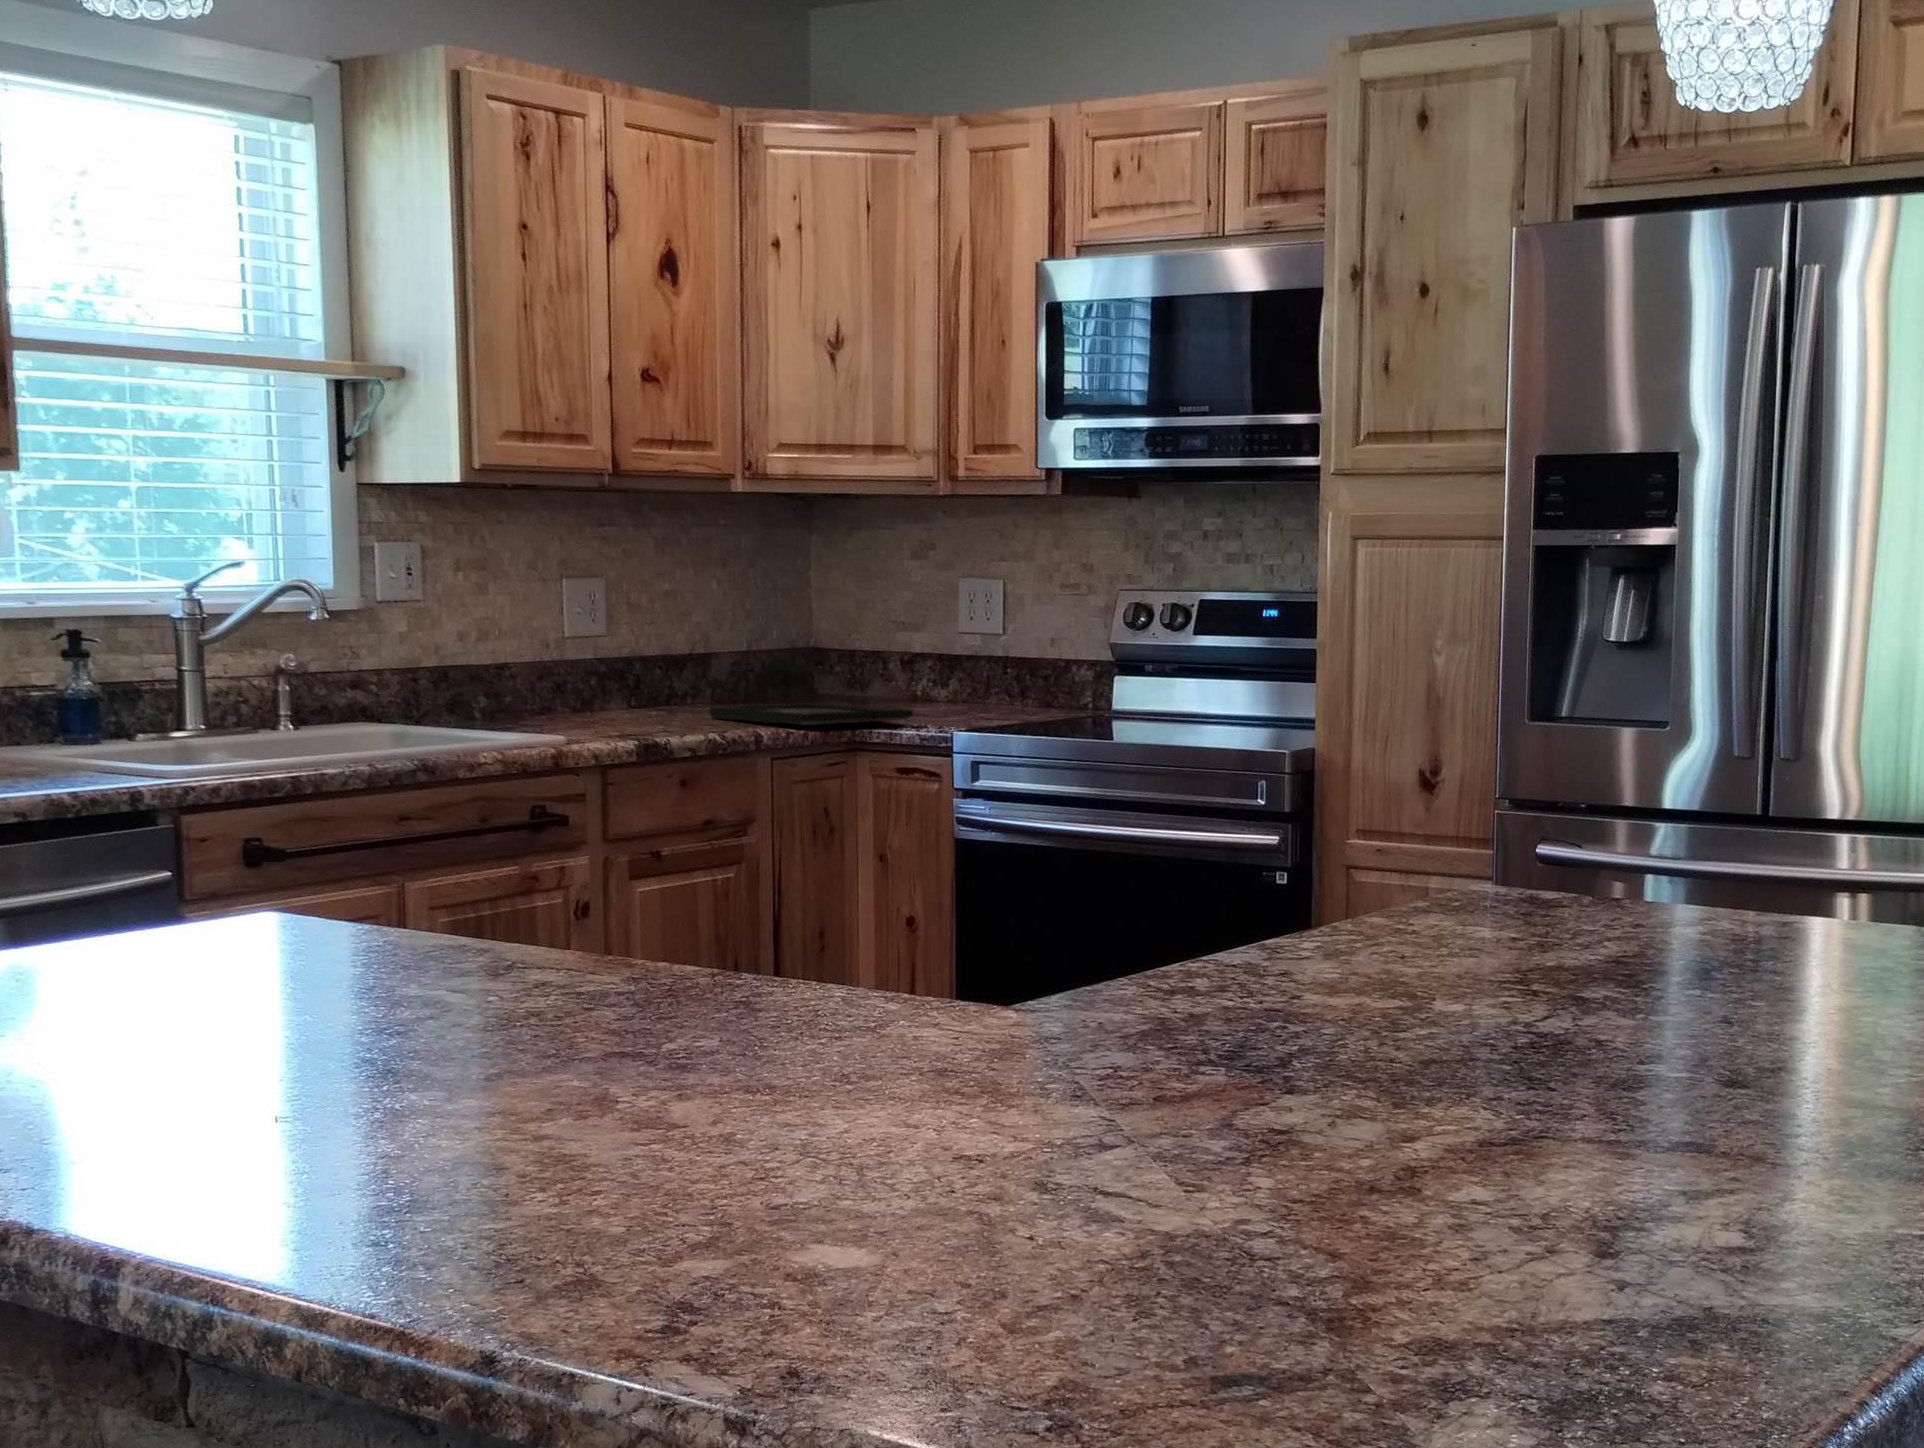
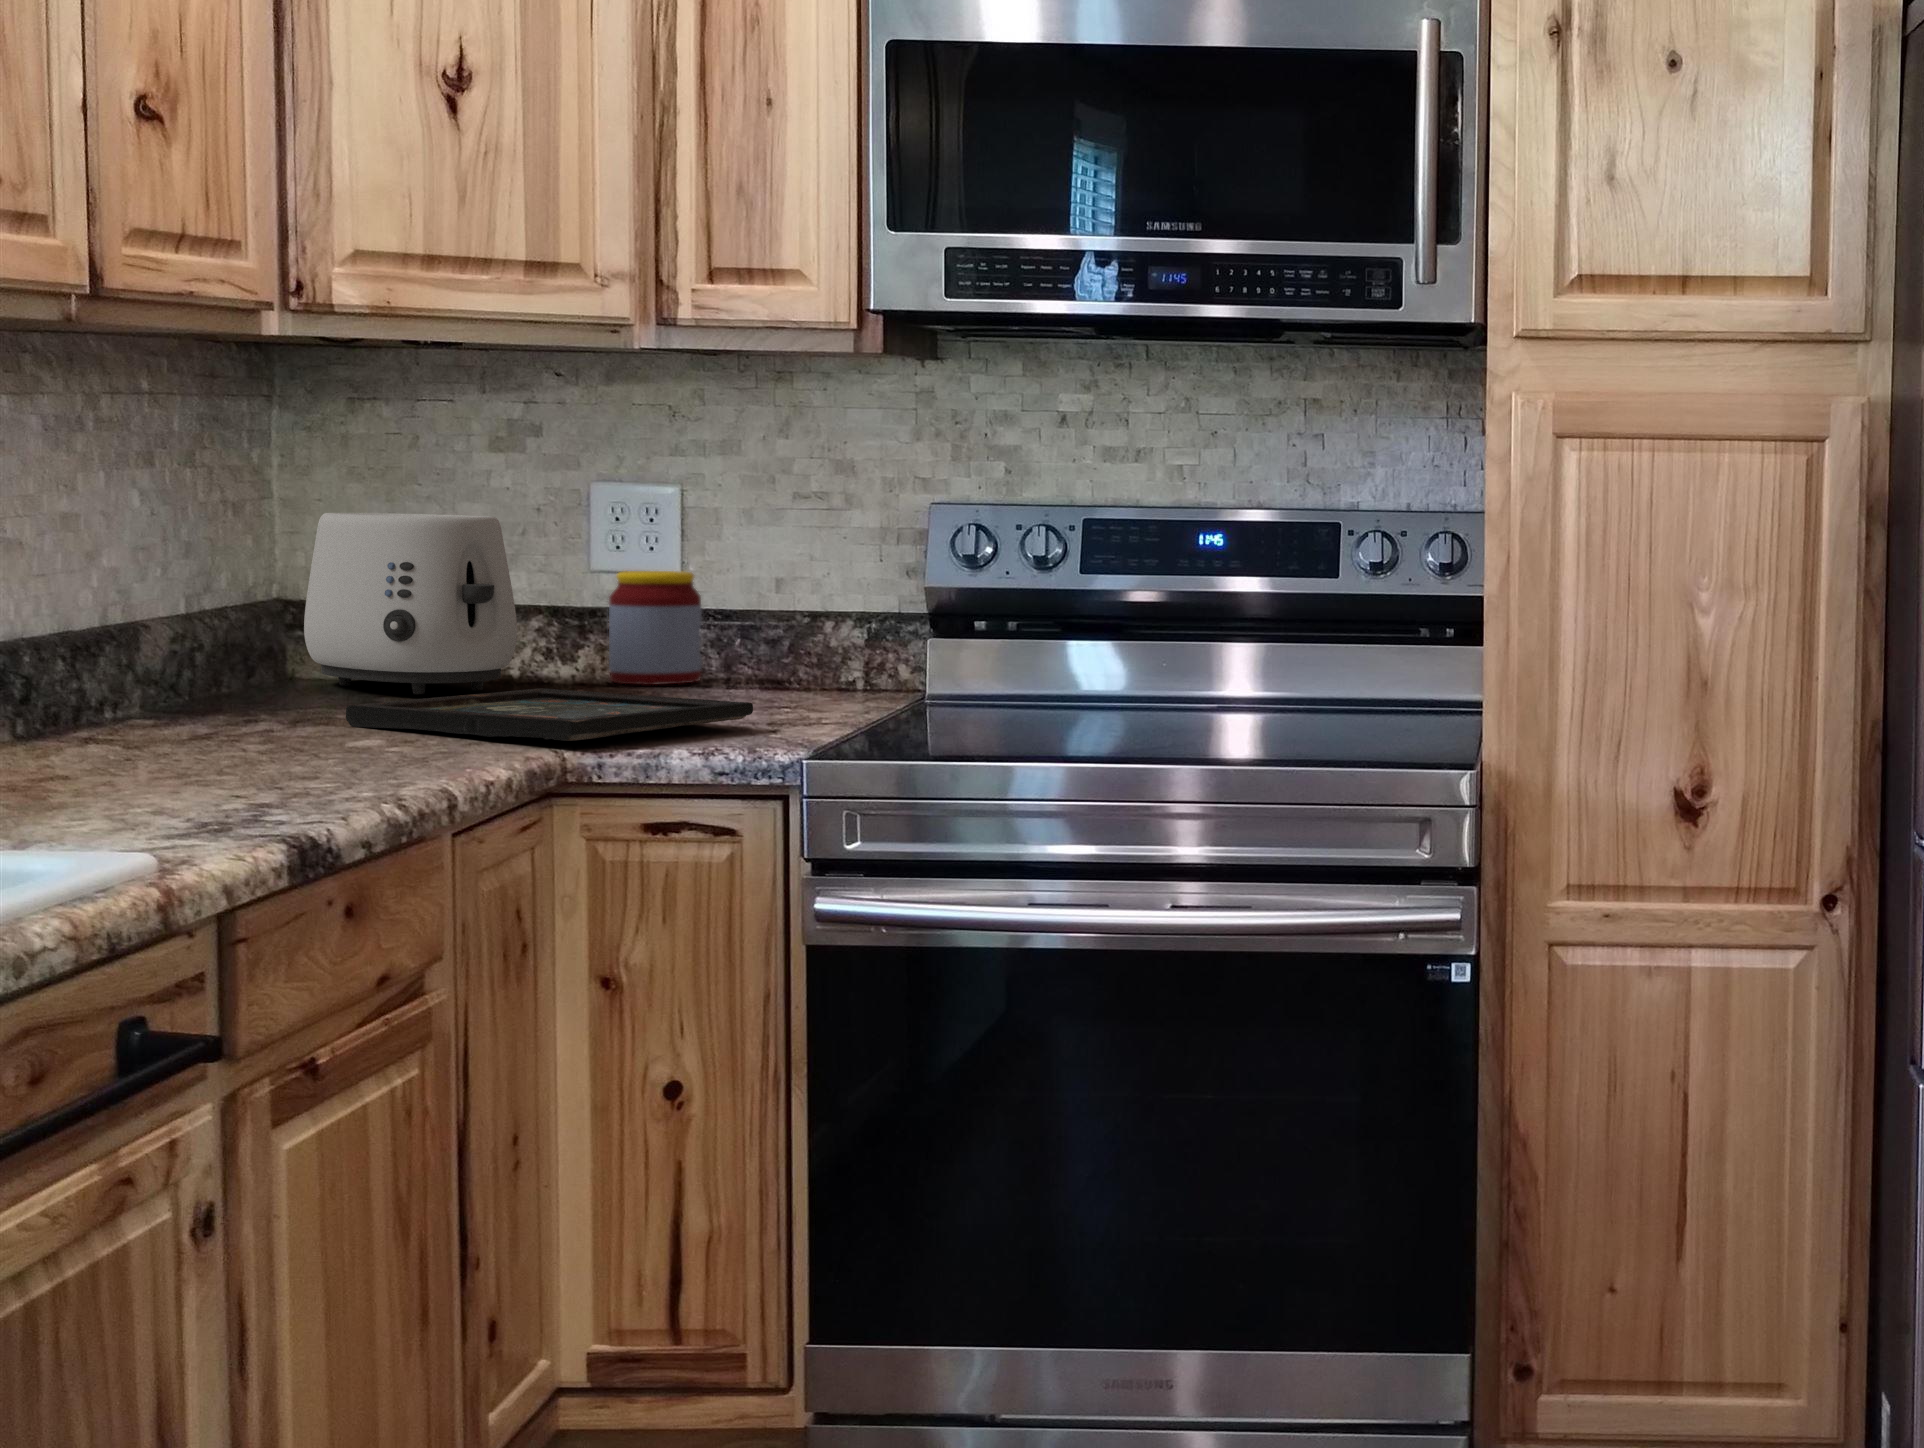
toaster: none [712,601,817,707] -> present [304,513,517,694]
jar: none [877,636,931,707] -> present [609,571,702,685]

